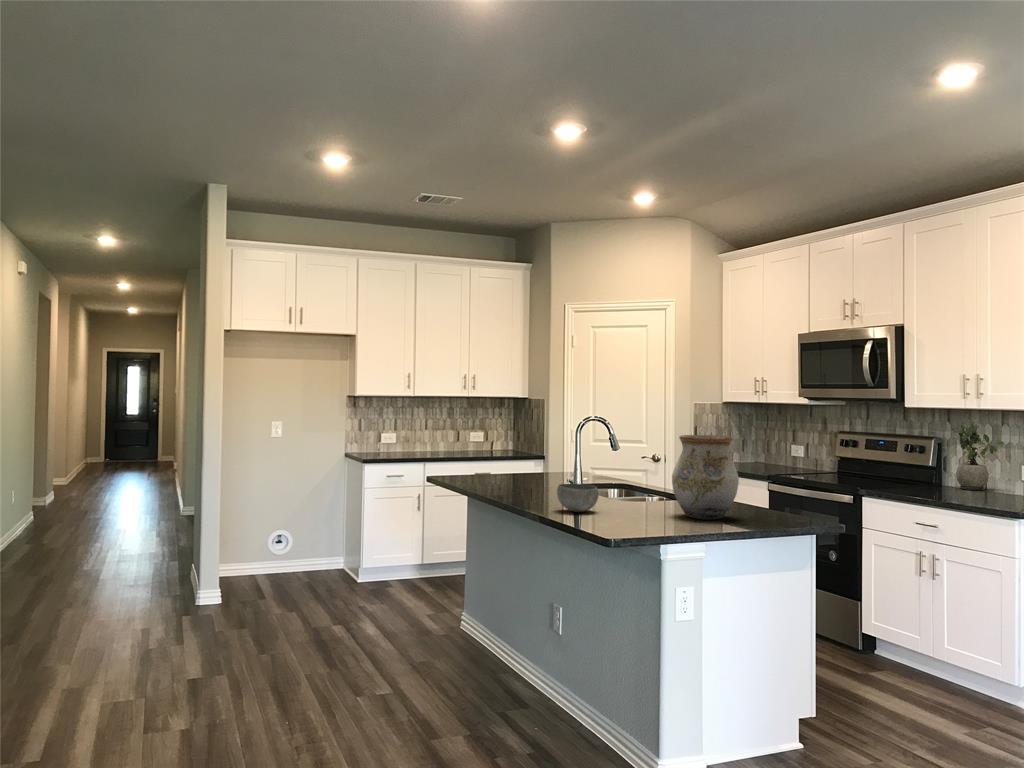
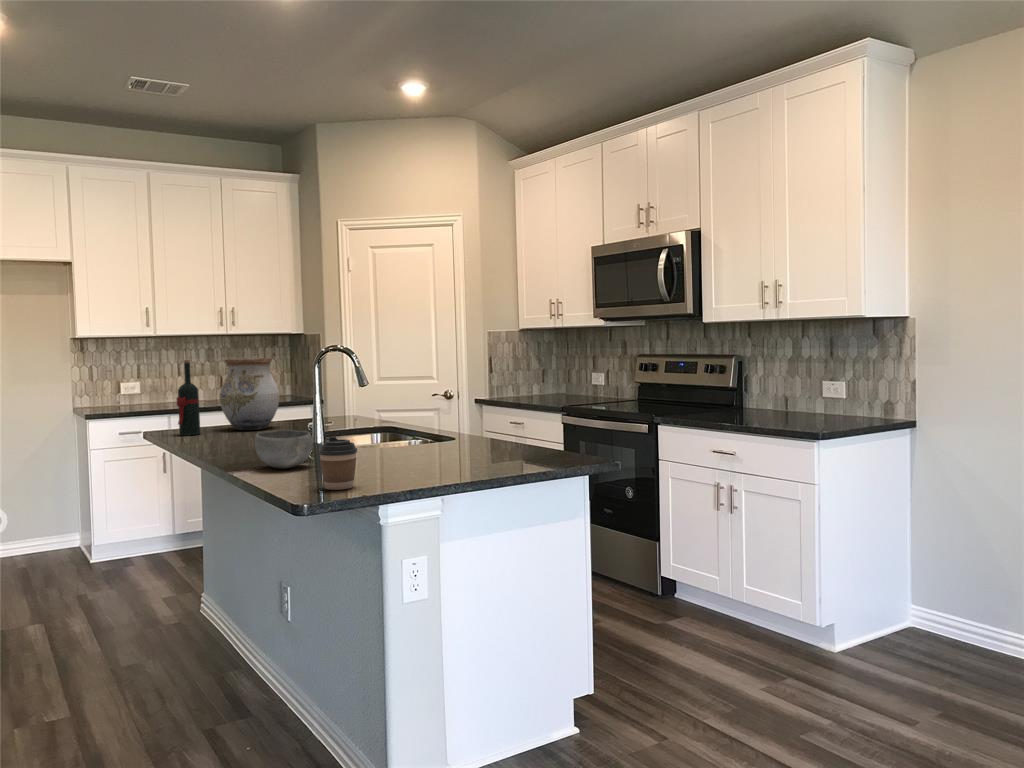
potted plant: present [955,421,1004,490] -> none [755,334,805,411]
wine bottle: none [464,423,480,482] -> present [177,360,200,436]
vase: present [672,435,739,520] -> present [220,358,280,430]
coffee cup: none [620,491,648,529] -> present [318,437,357,490]

